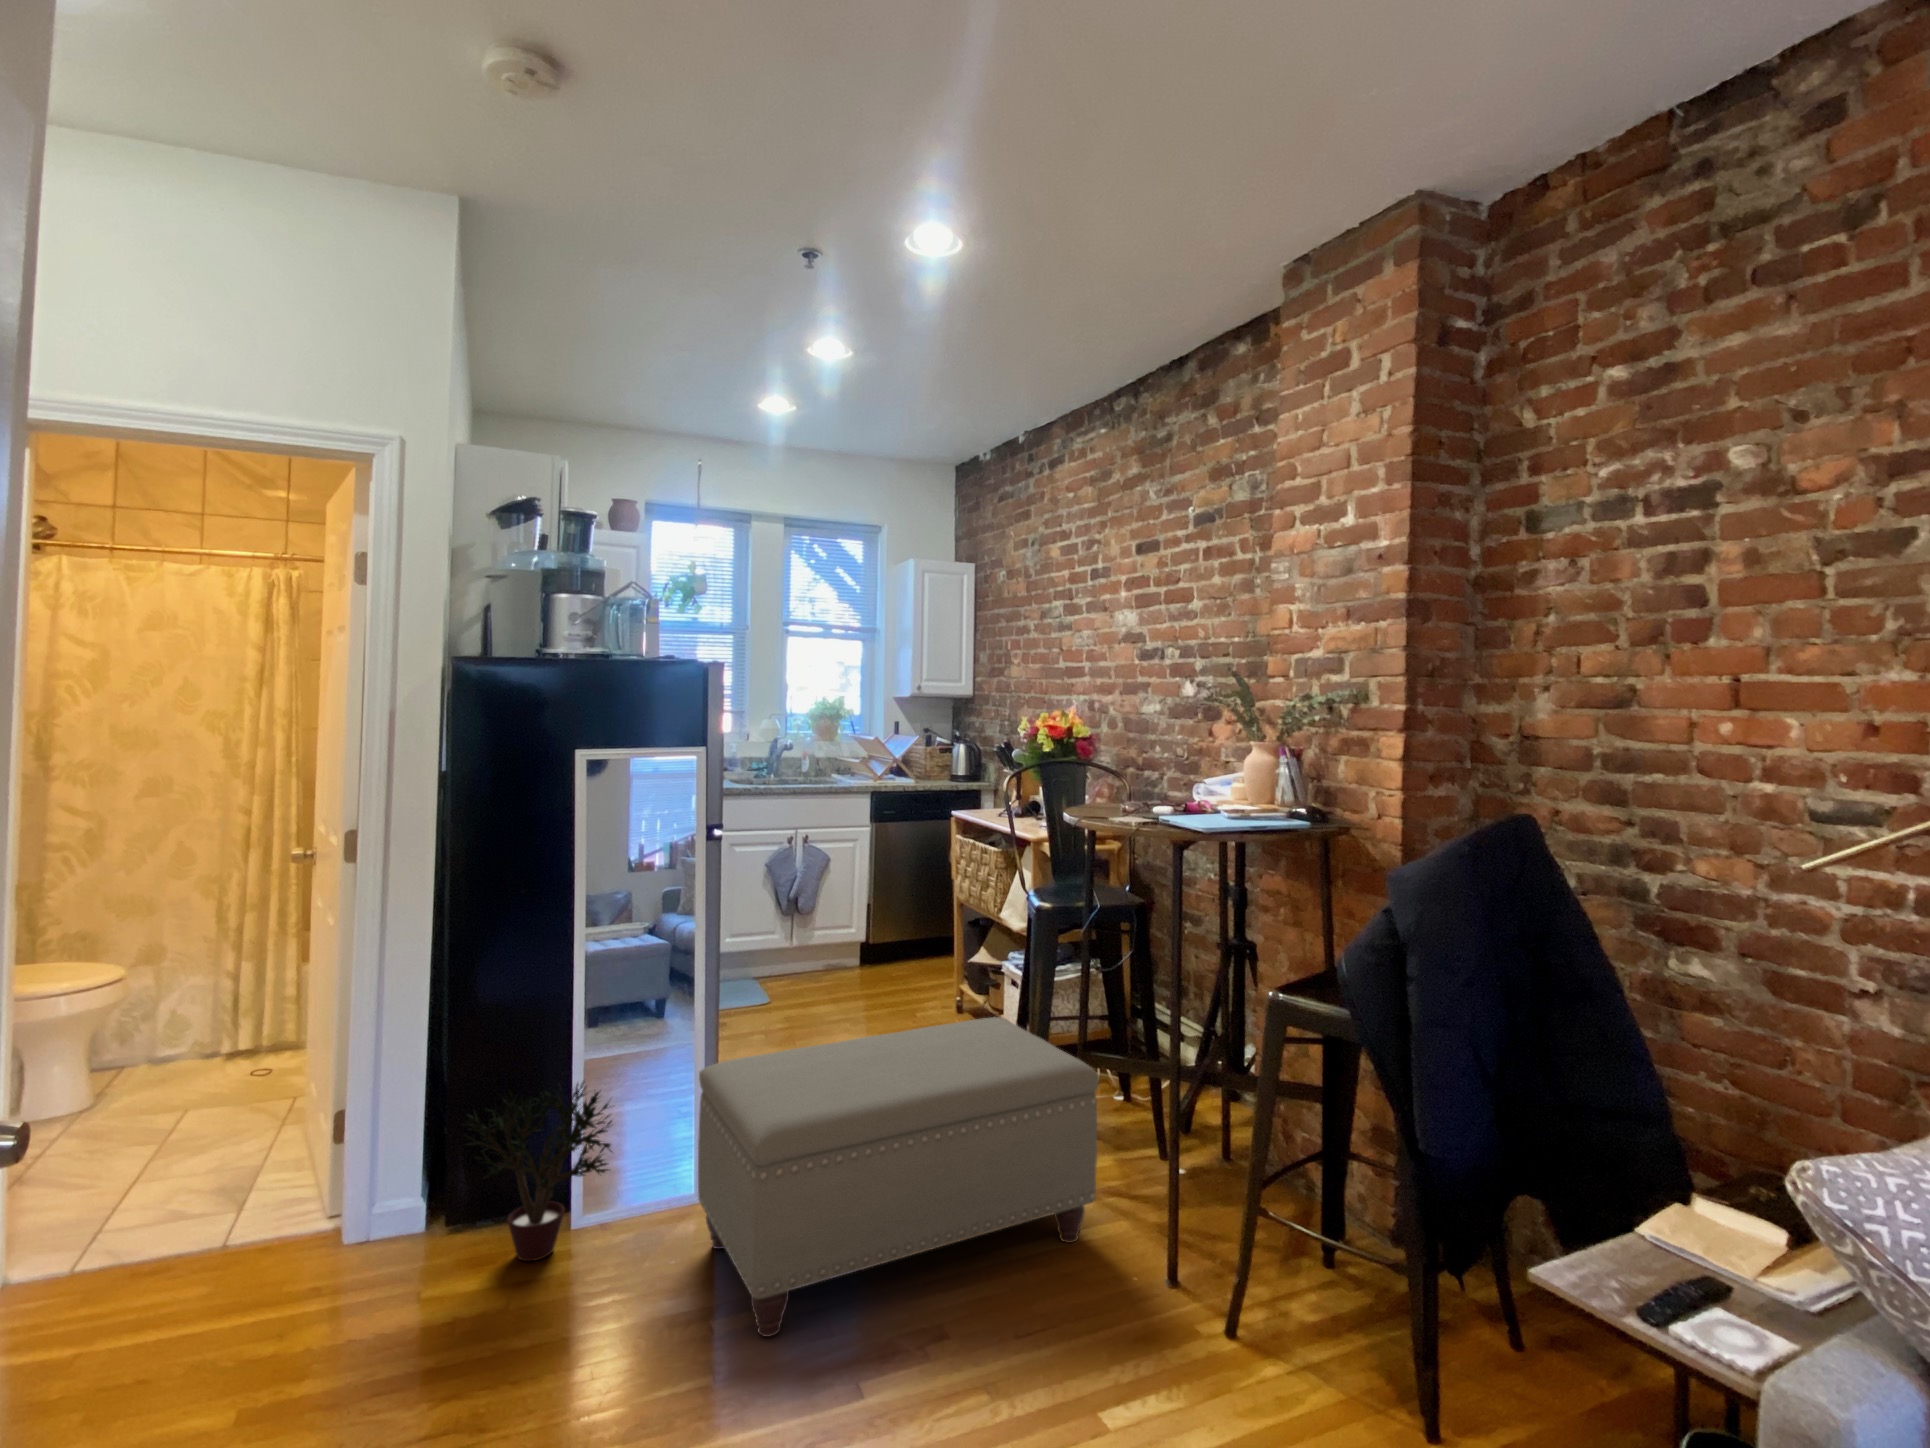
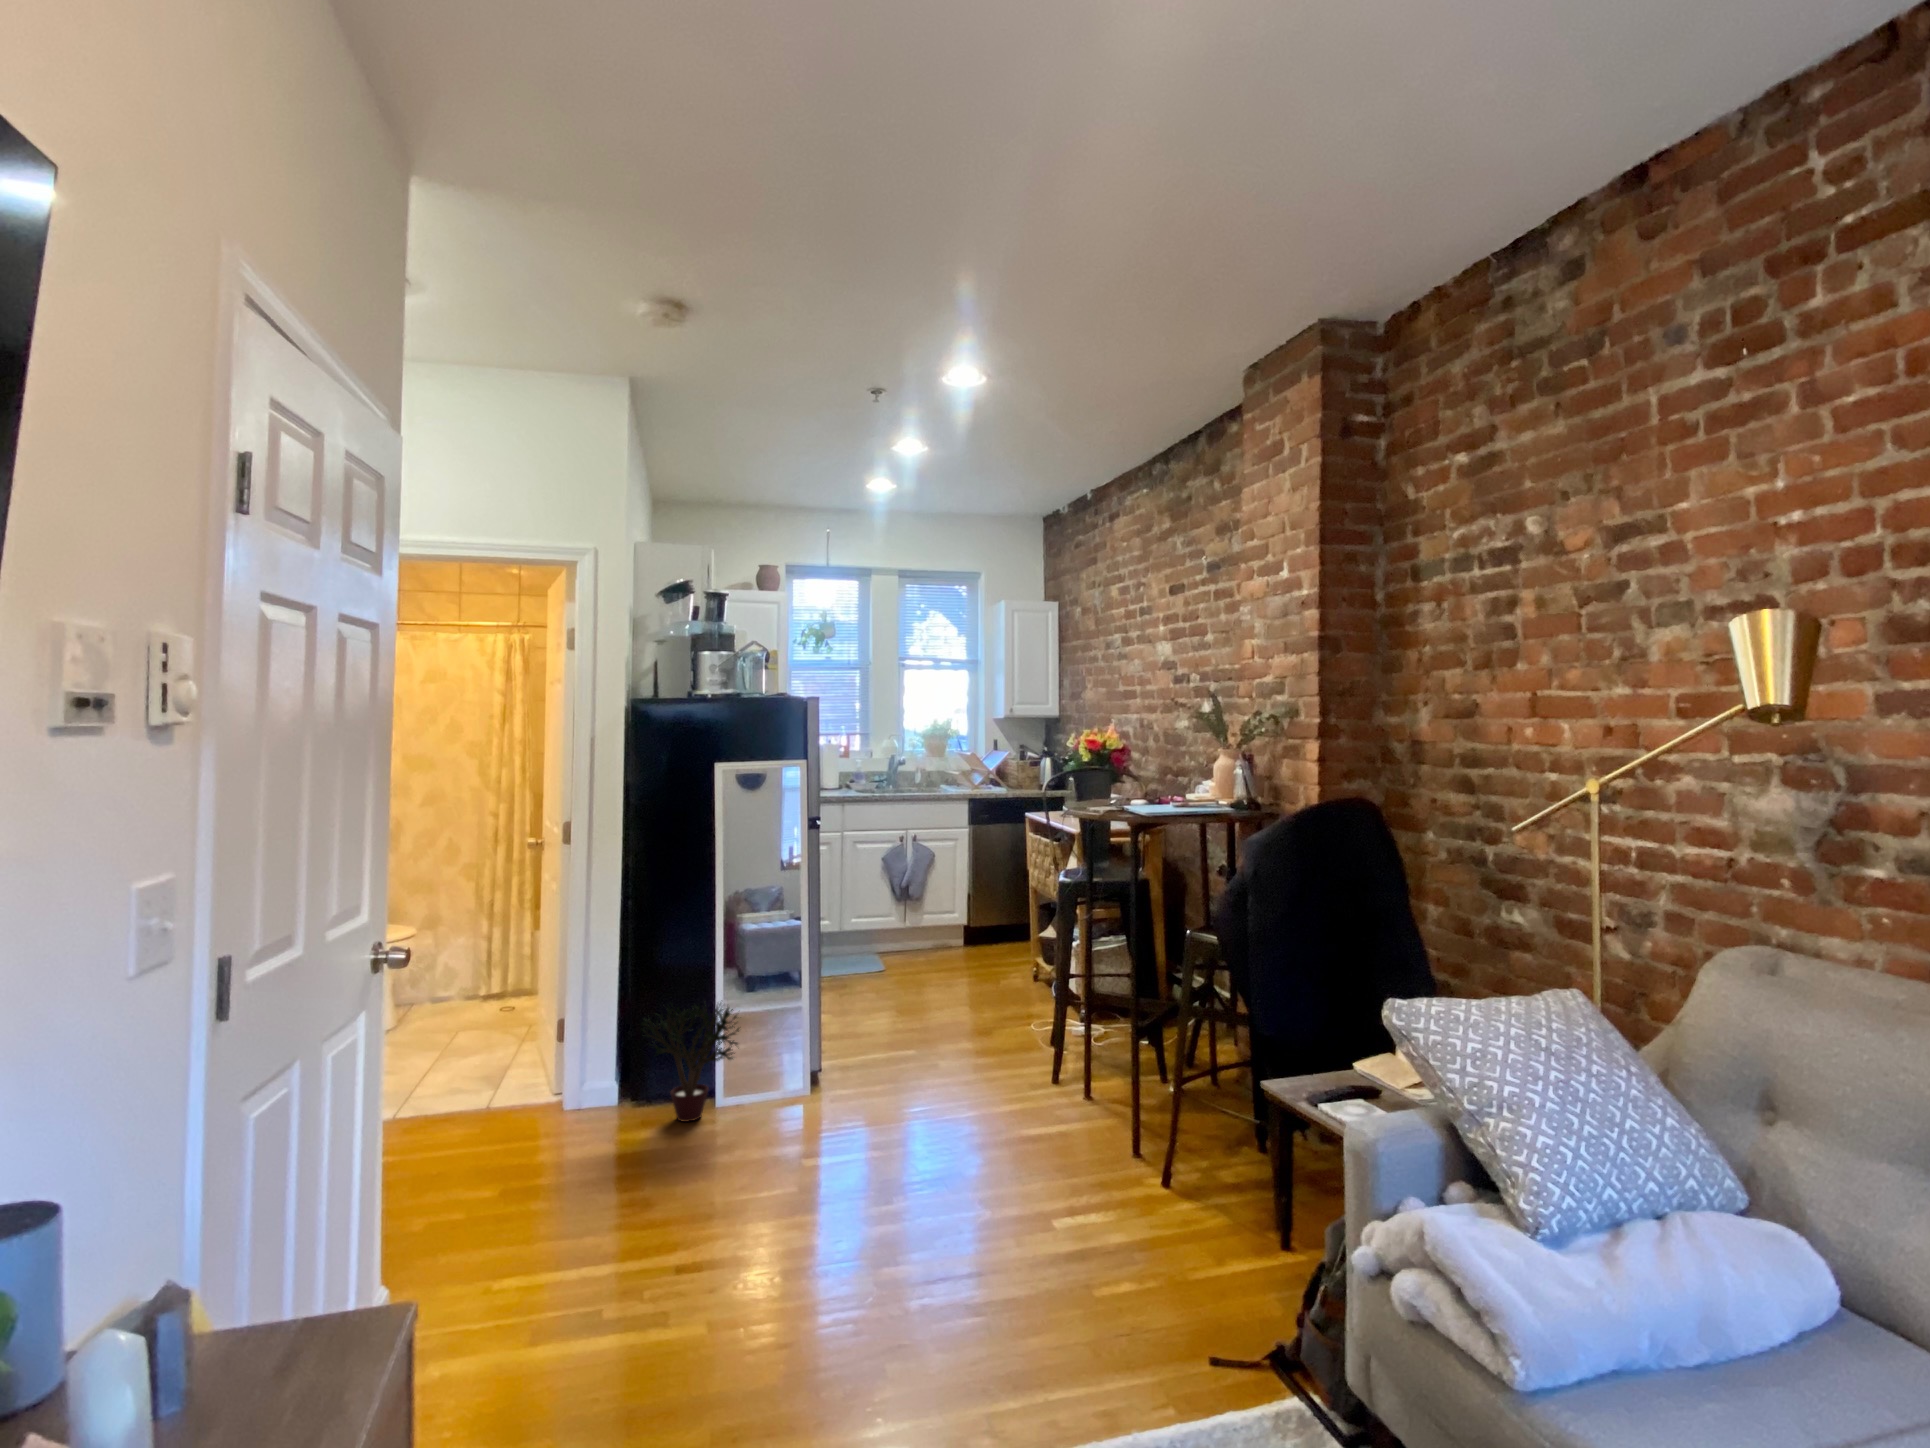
ottoman: present [698,1017,1099,1337] -> none [798,967,1088,1169]

